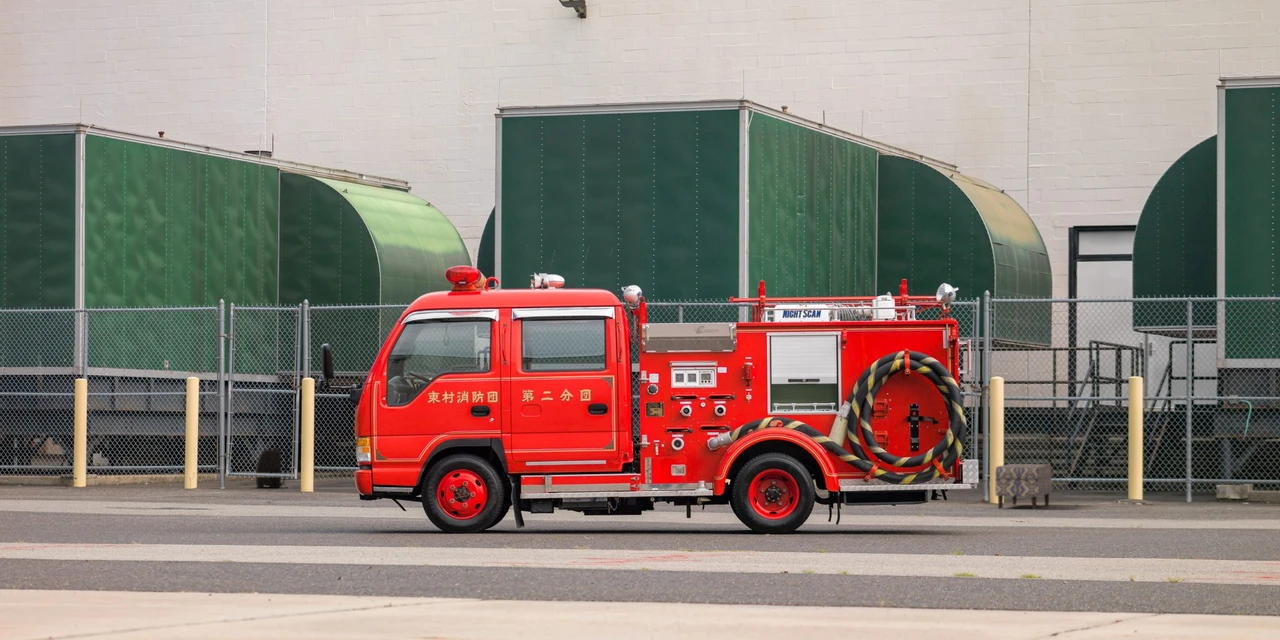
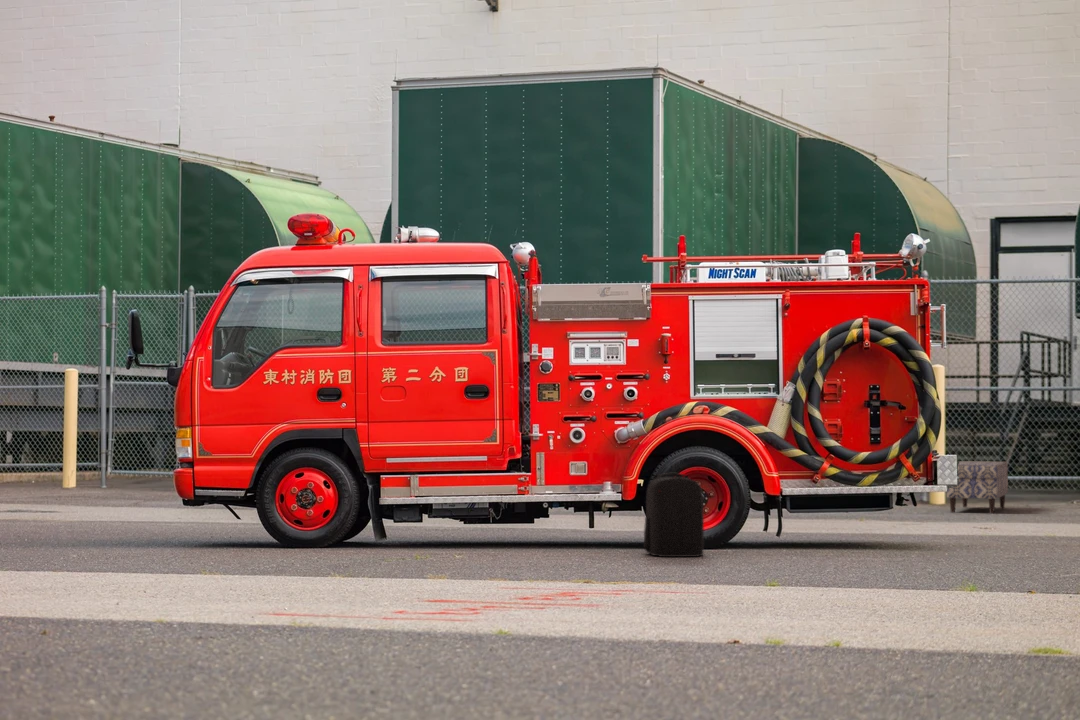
backpack: present [256,447,288,488] -> present [643,473,704,557]

